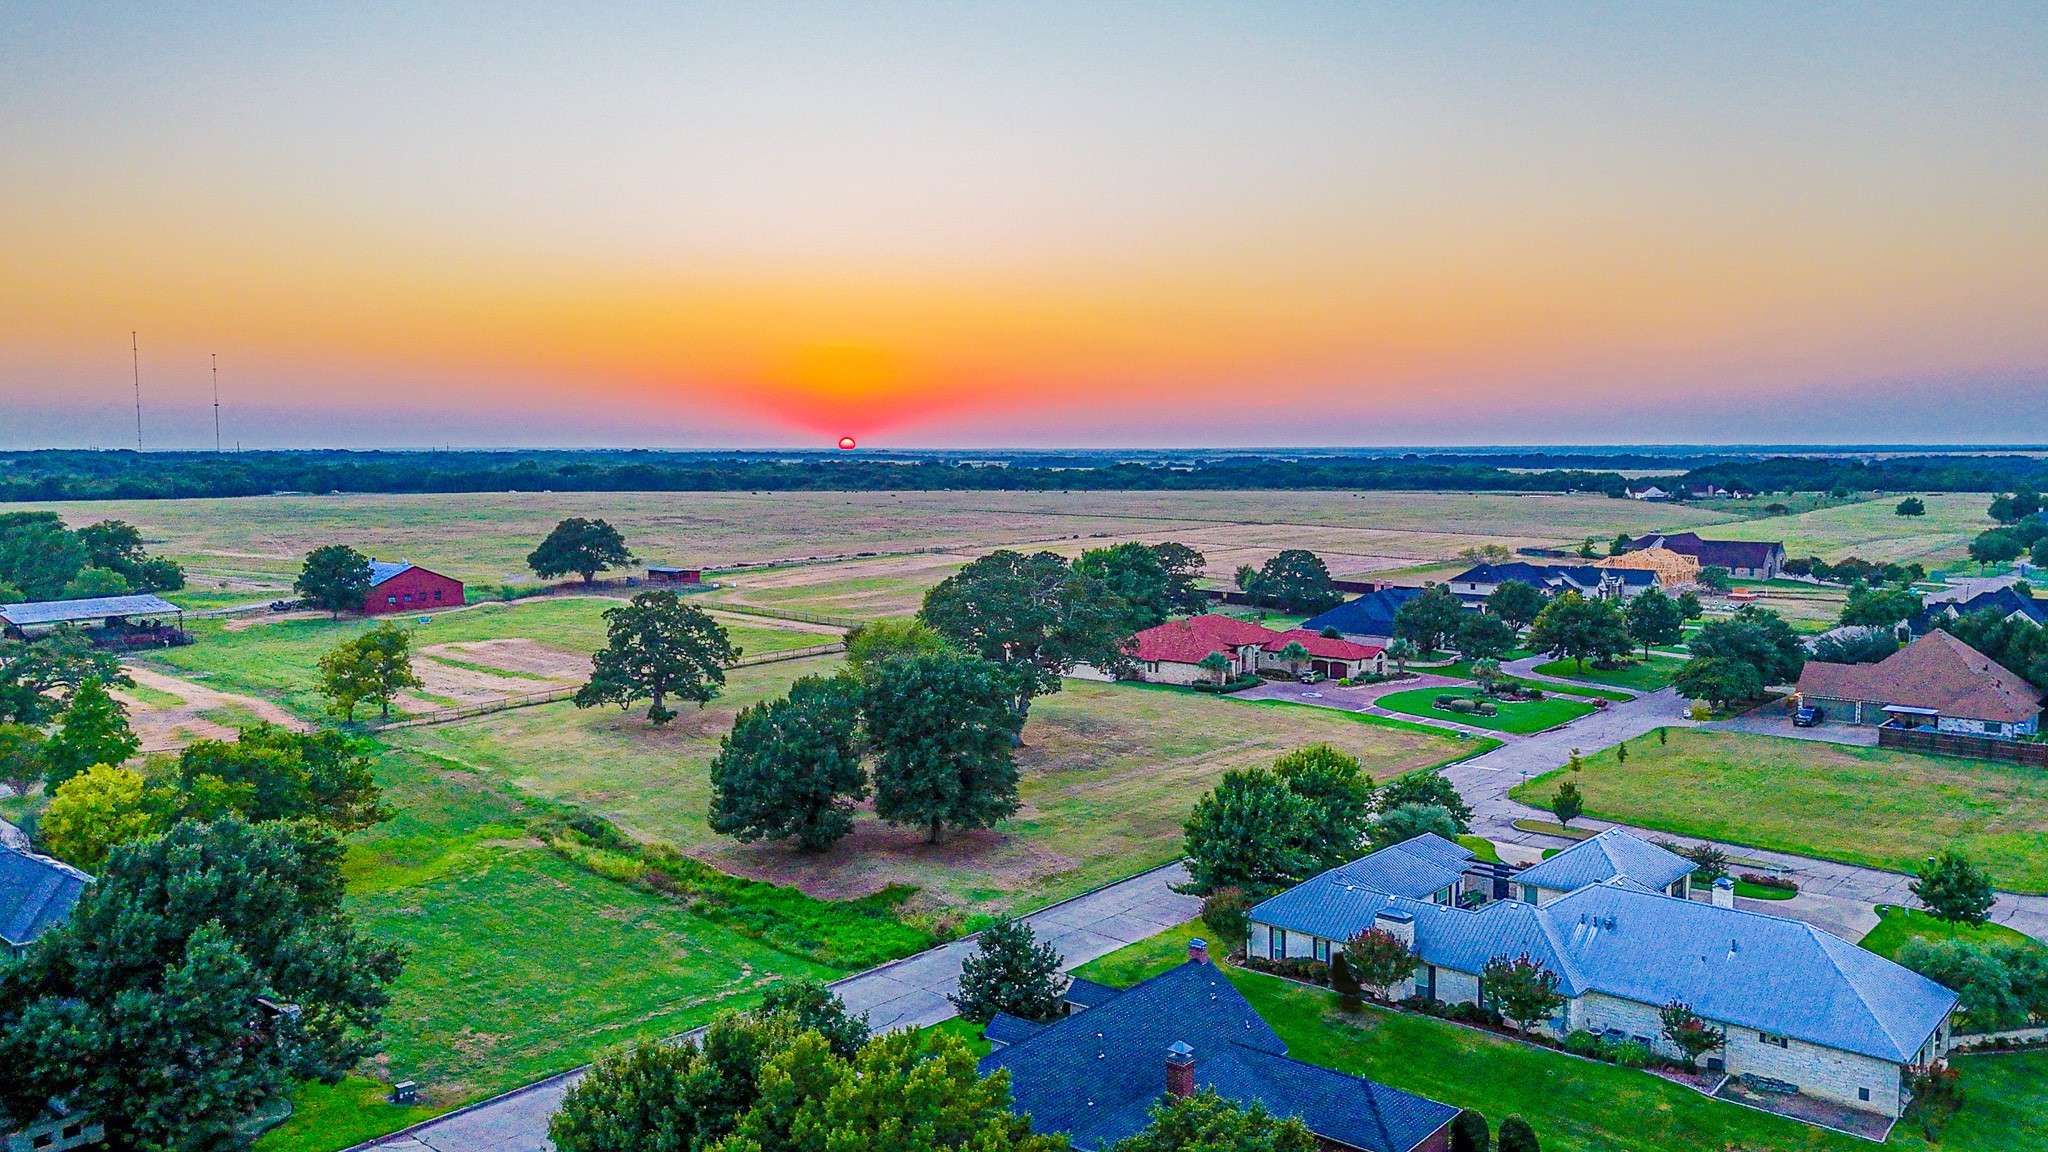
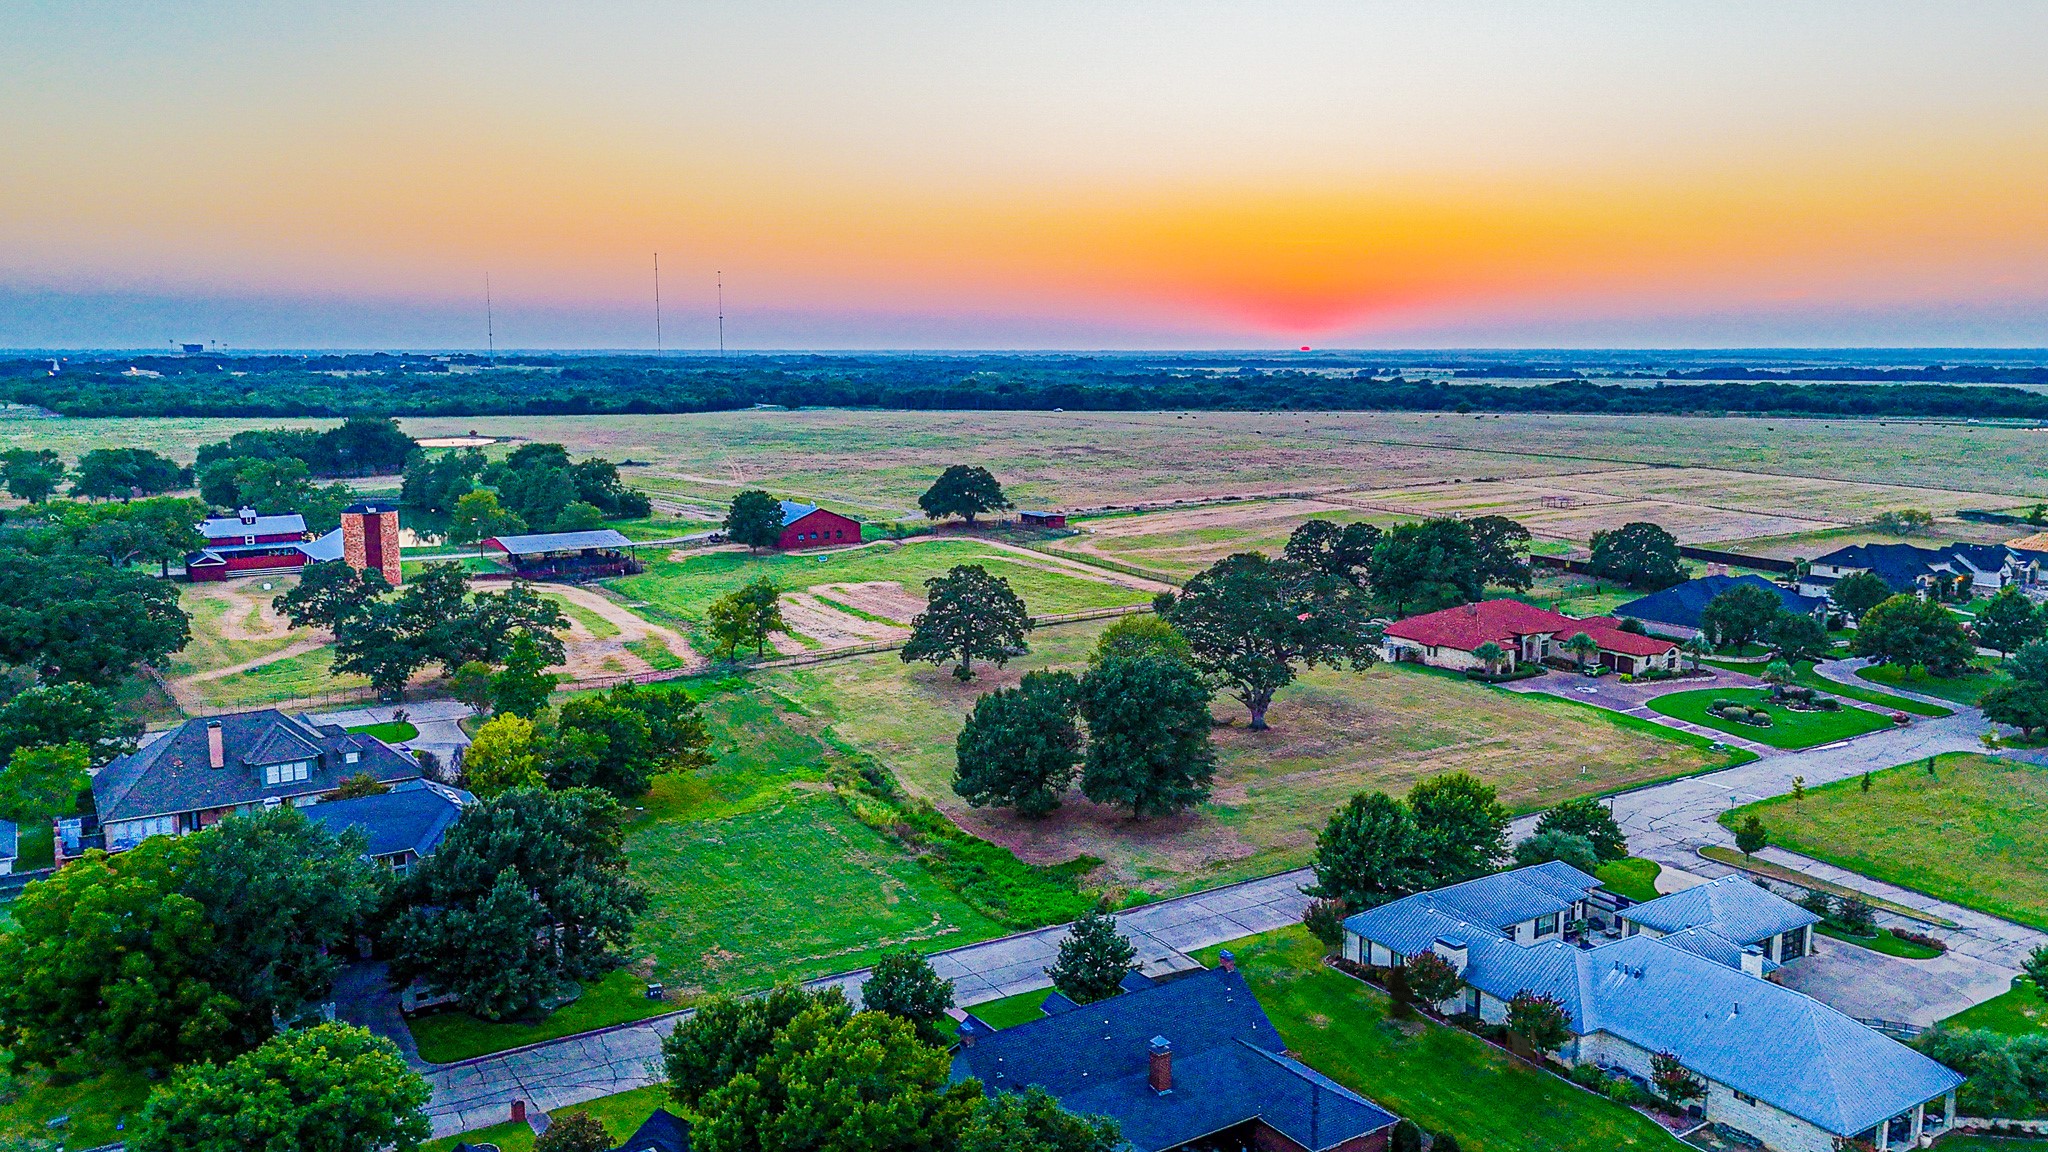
bench: none [1484,990,1532,1054] -> present [1506,1028,1536,1074]

